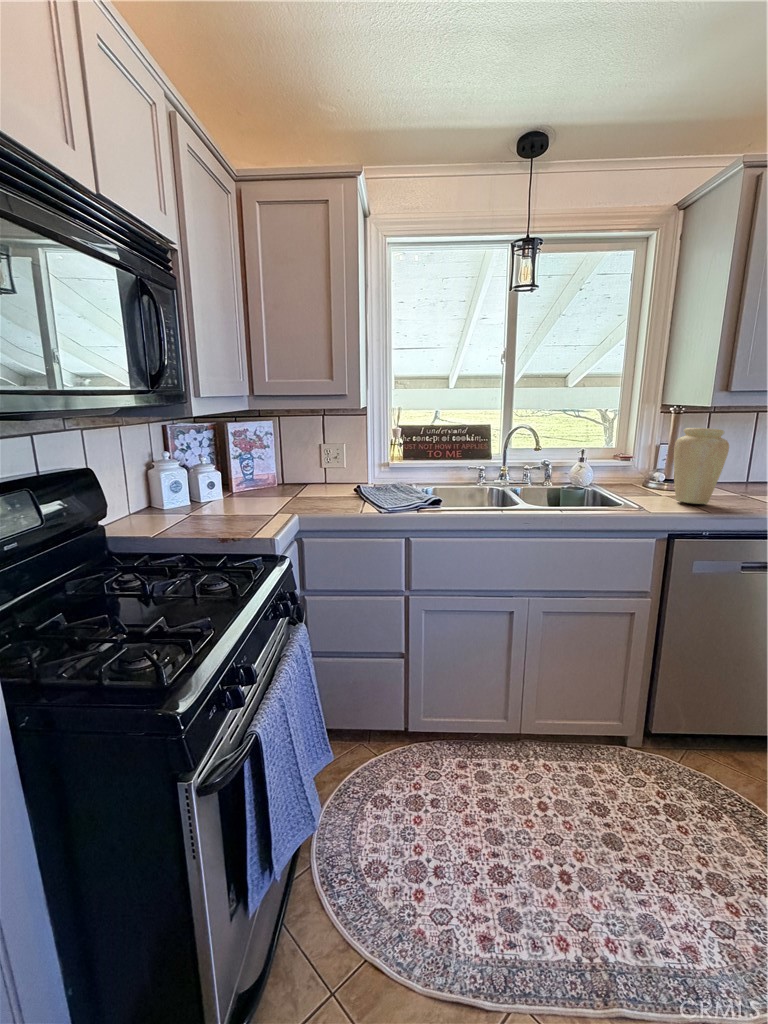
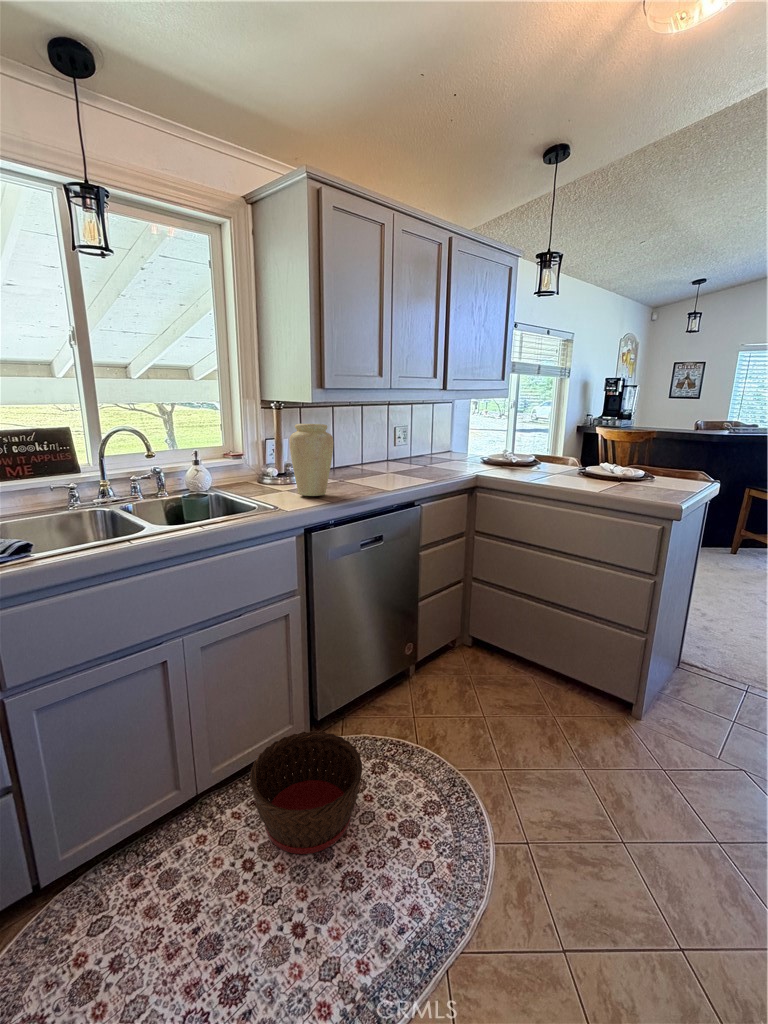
basket: none [559,723,679,843] -> present [250,731,362,854]

